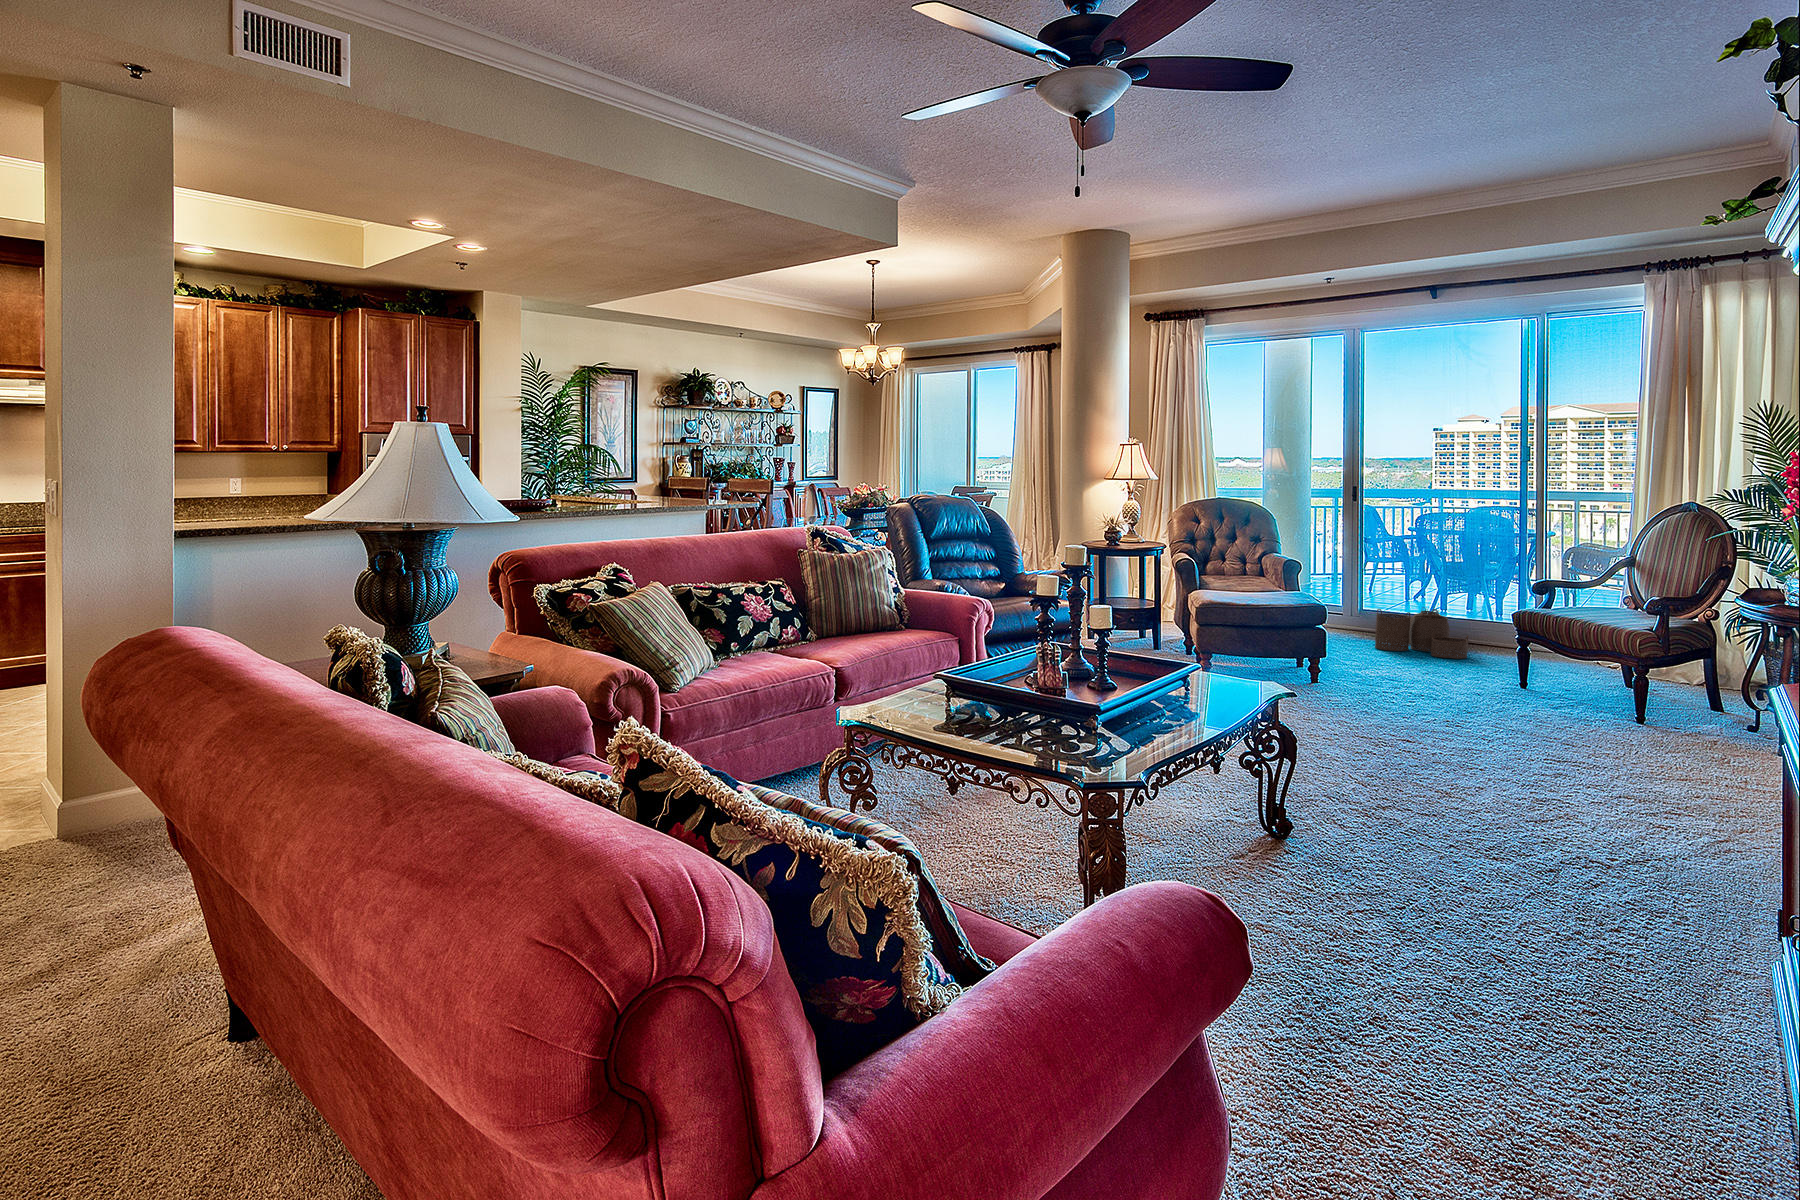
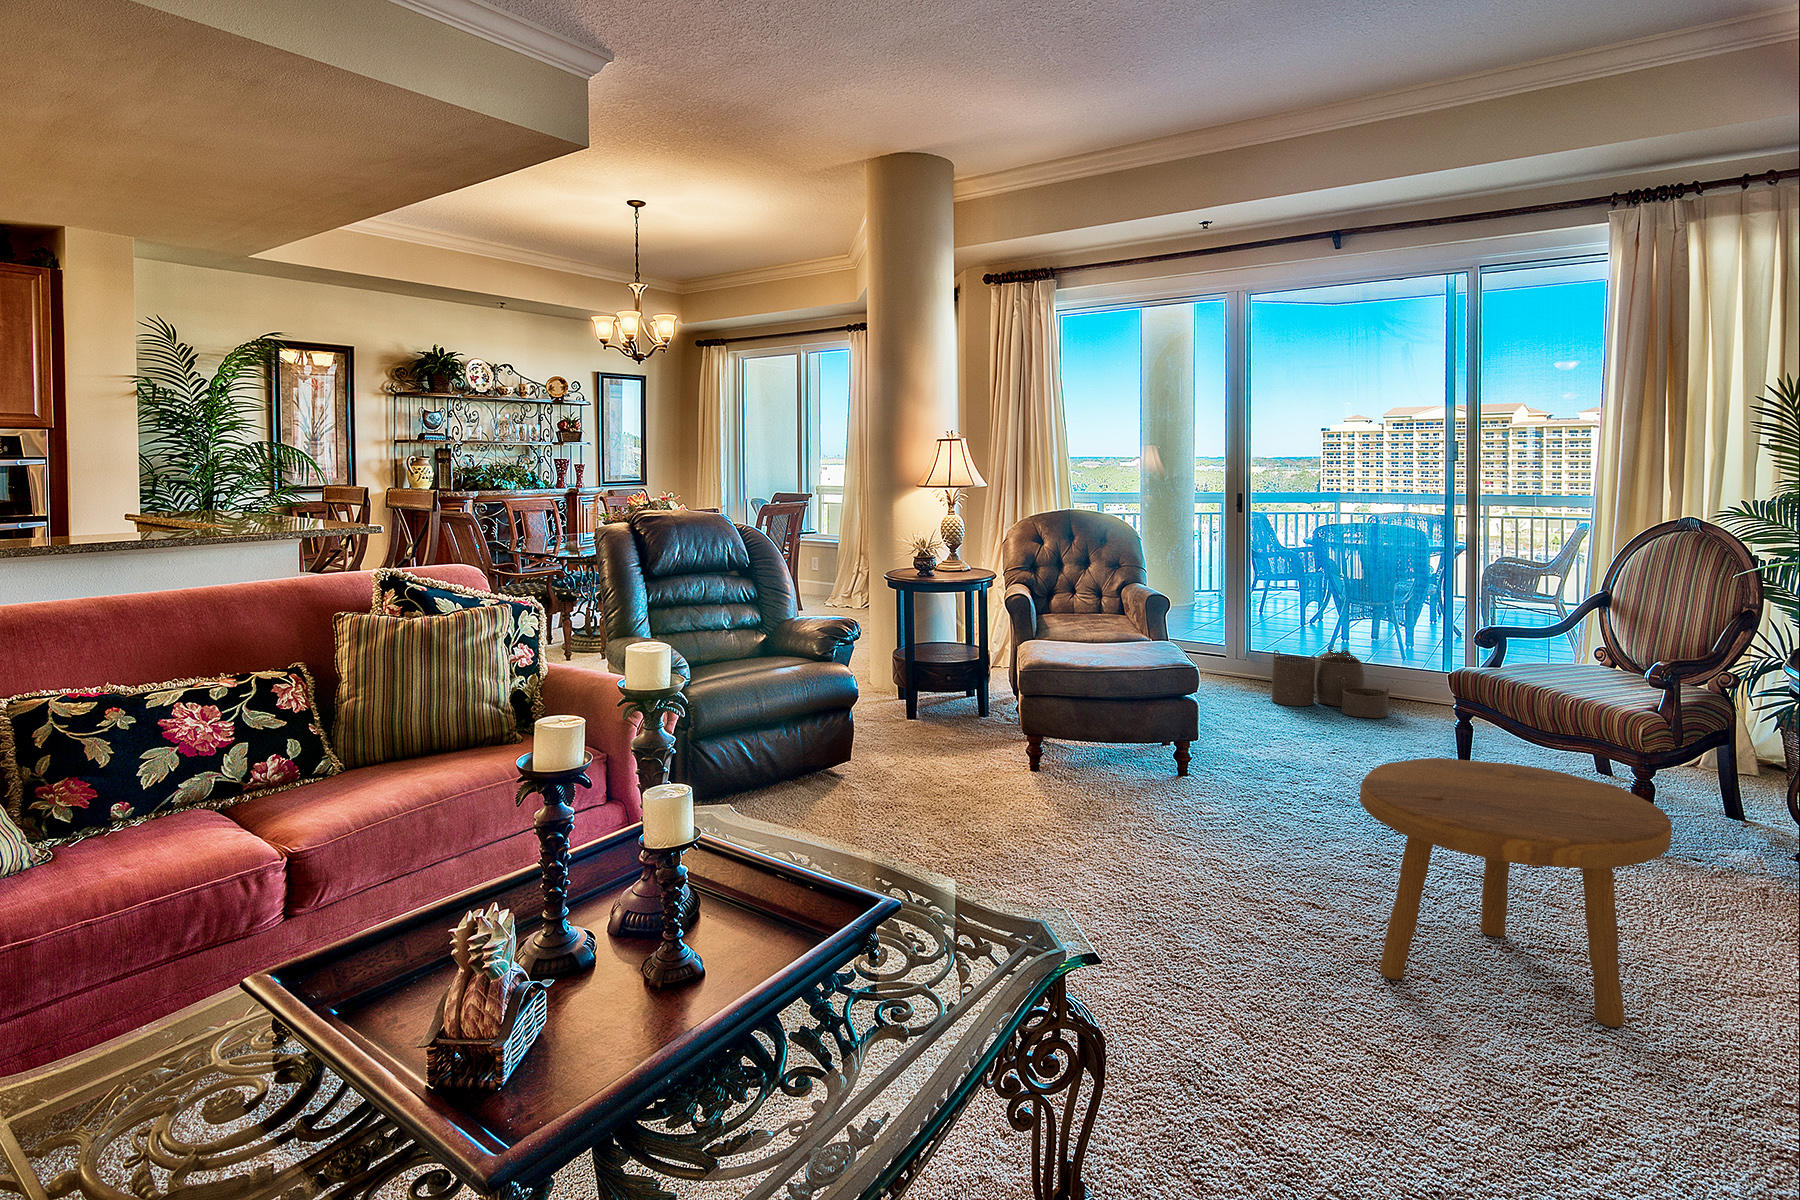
footstool: none [1437,647,1625,790] -> present [1360,758,1672,1027]

